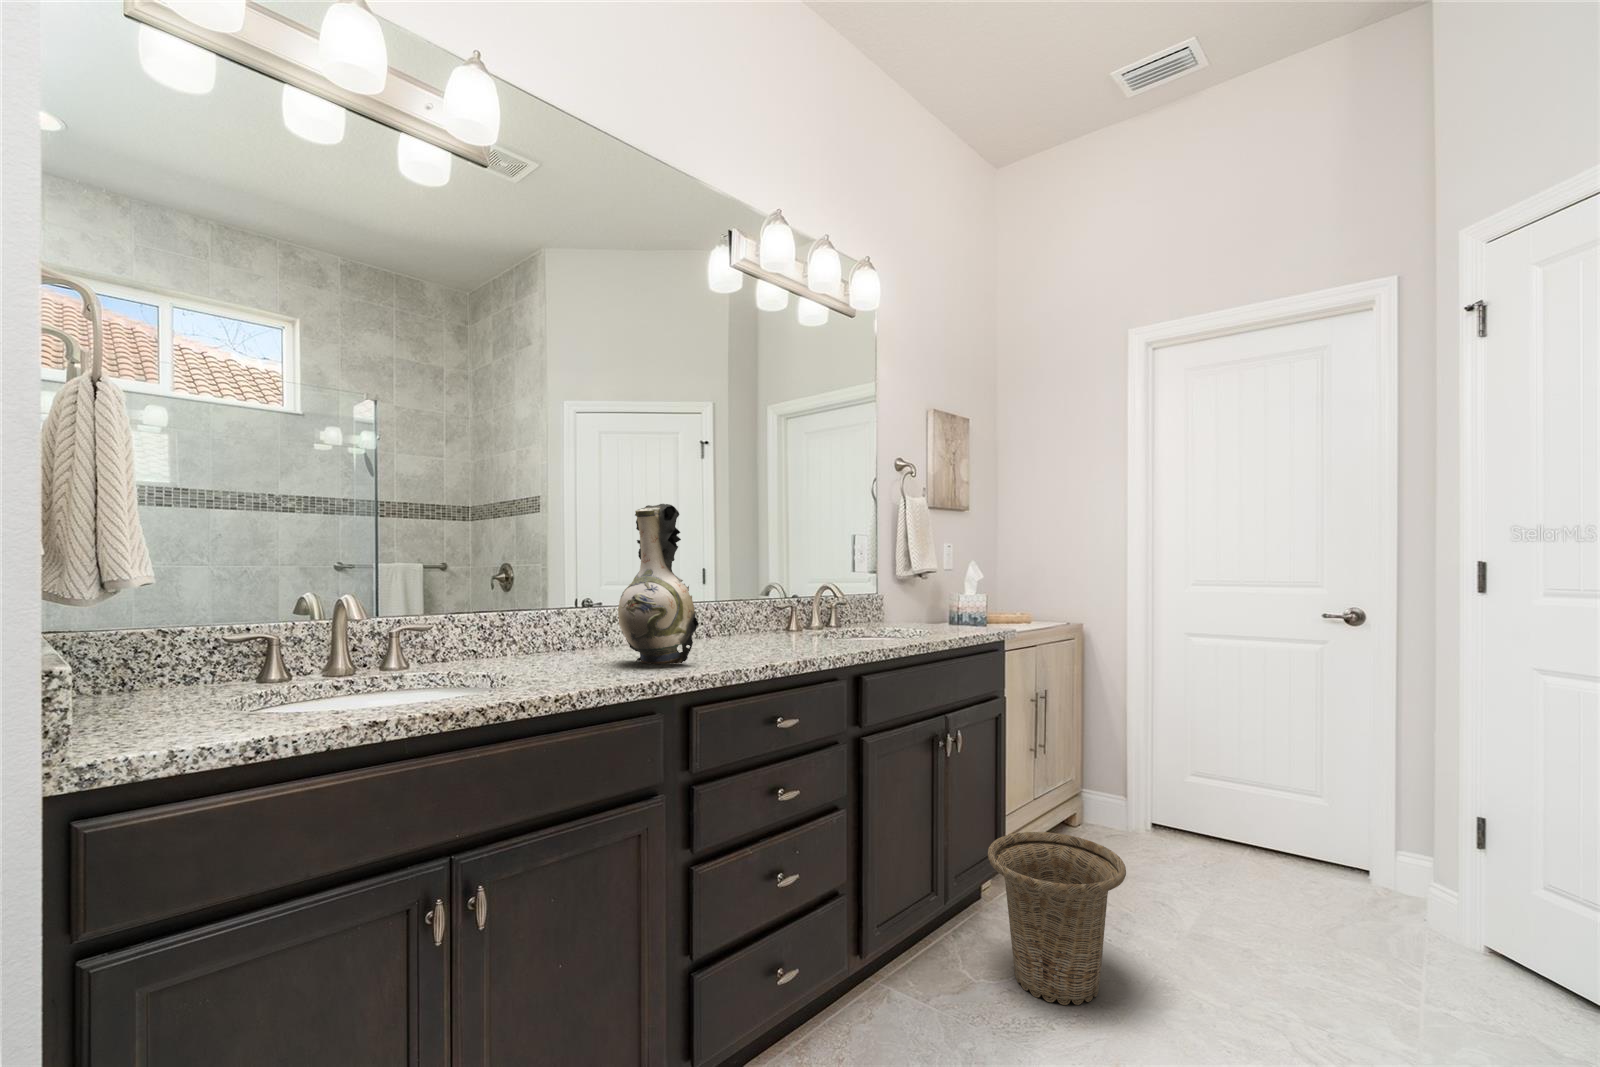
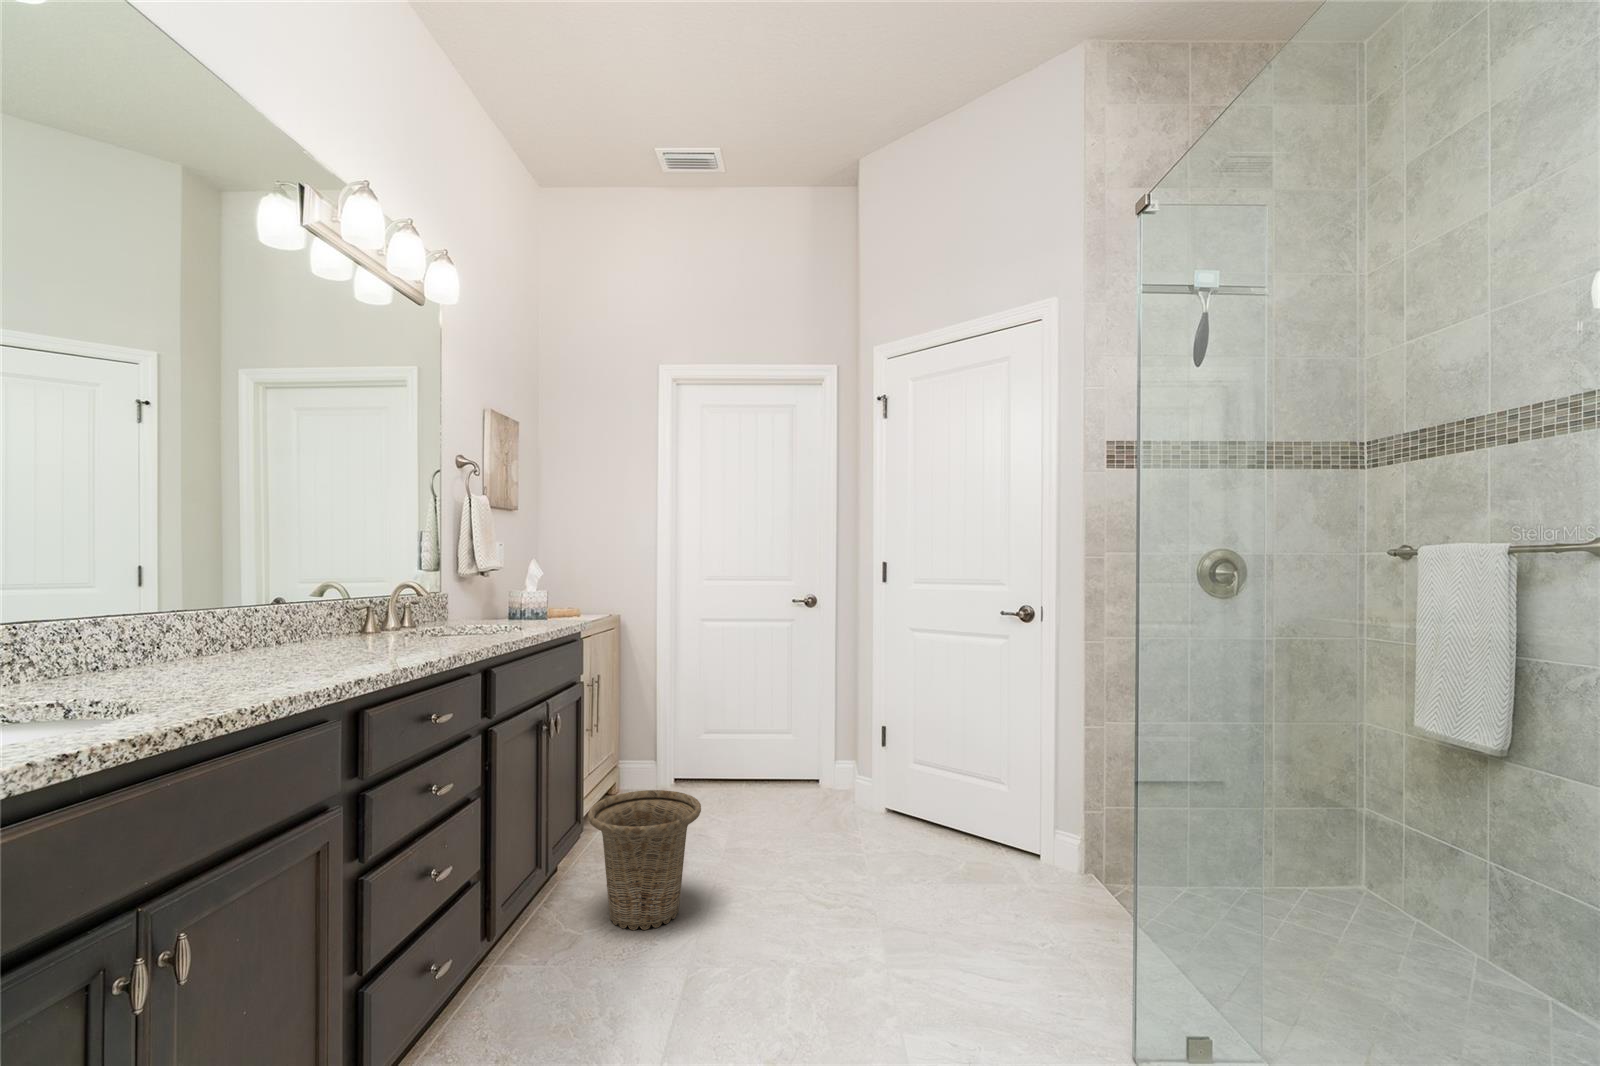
decorative vase: present [618,504,699,665] -> none [231,488,349,673]

